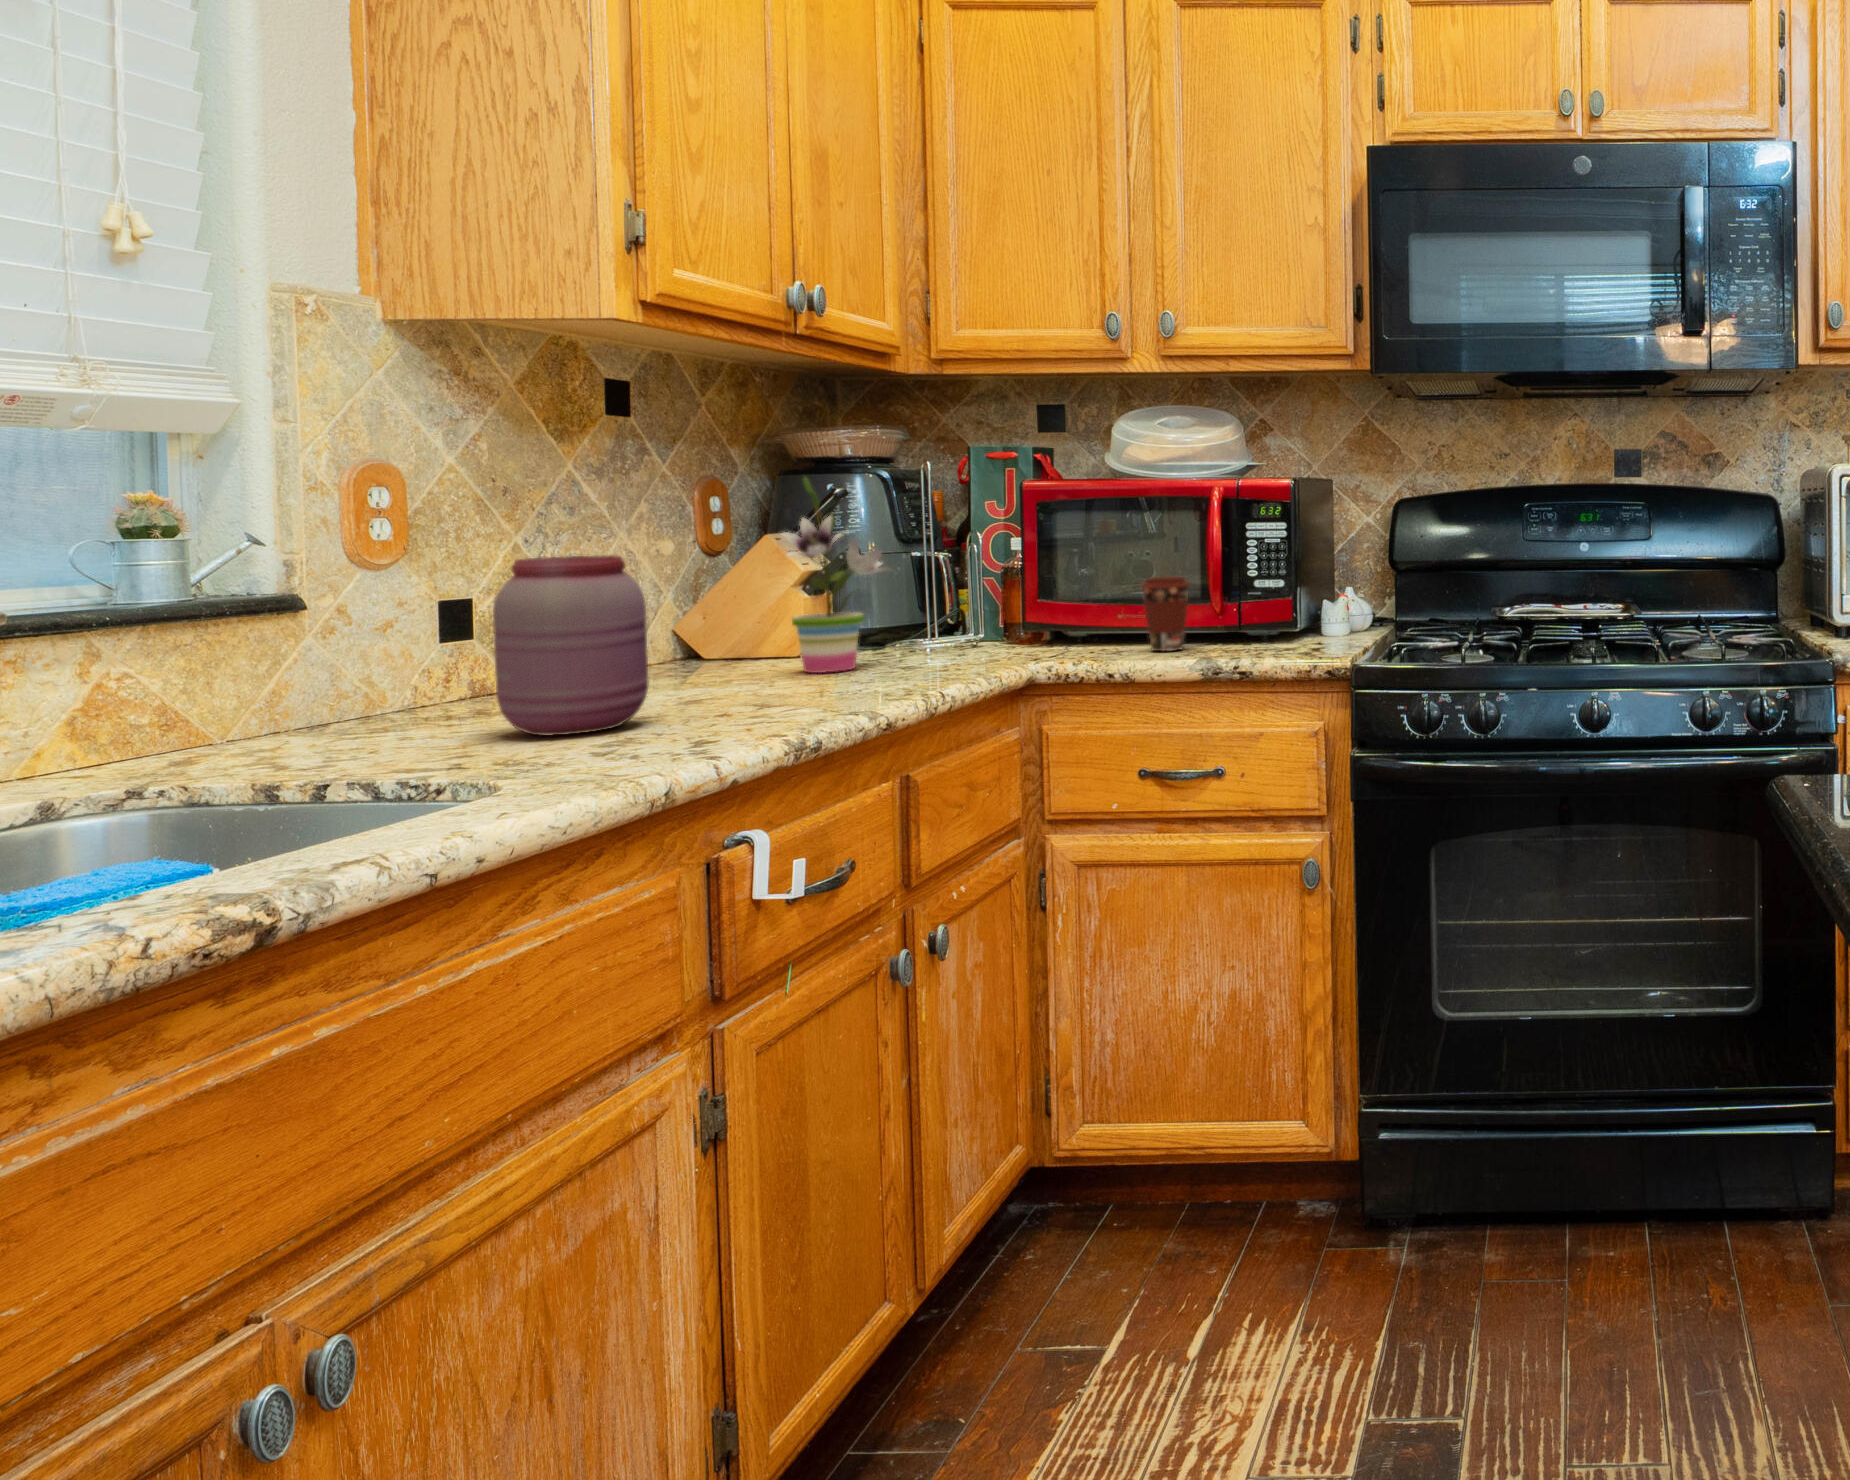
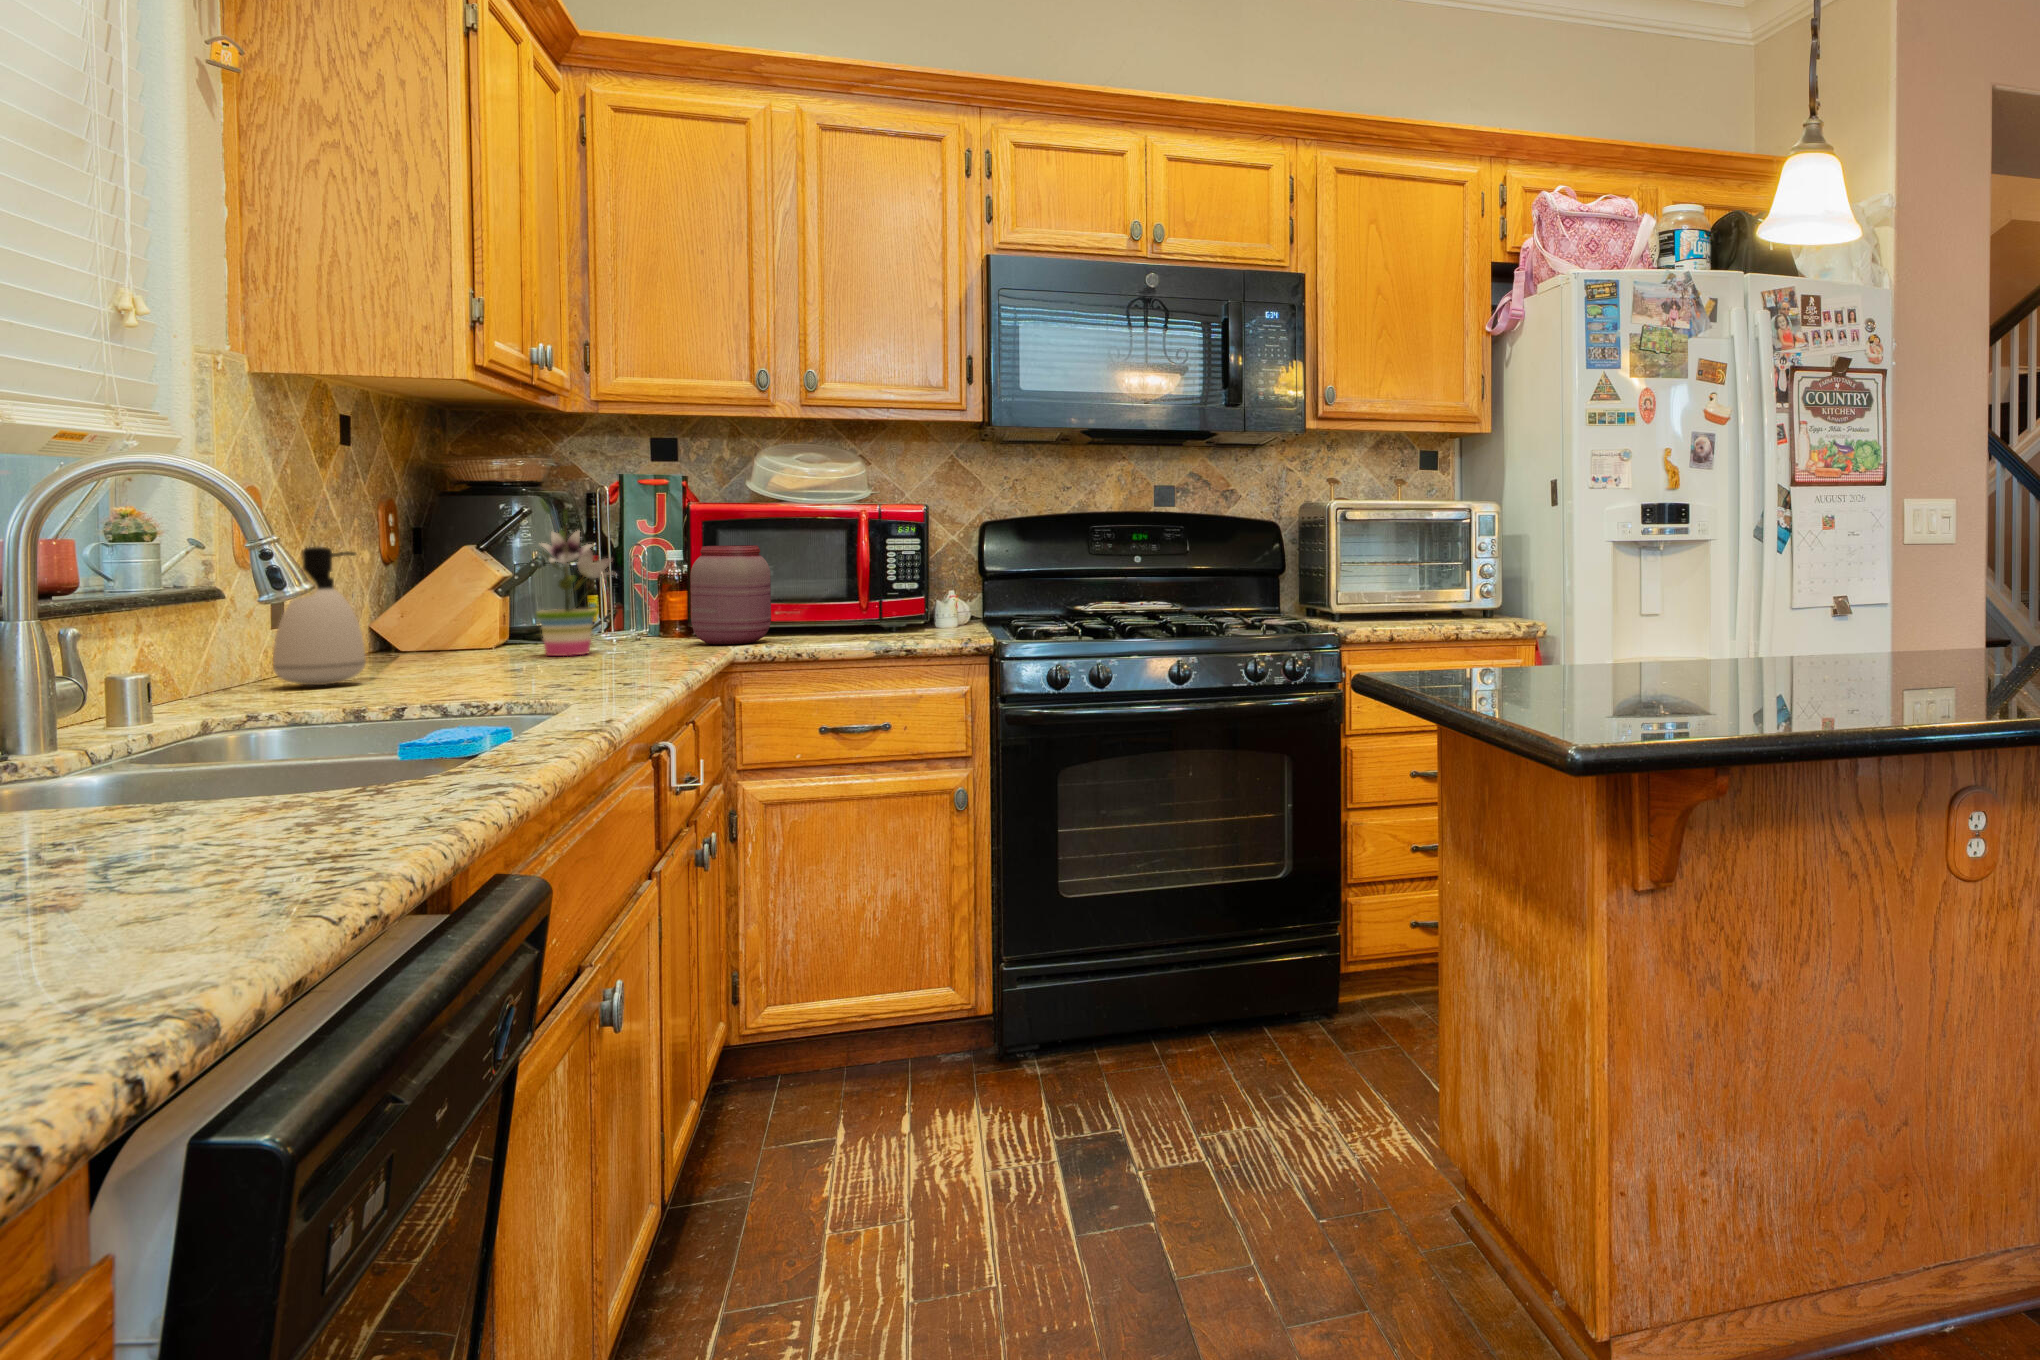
soap dispenser: none [368,543,488,722] -> present [273,547,366,685]
jar: present [493,555,649,735] -> present [691,545,771,644]
coffee cup: present [1141,577,1190,651] -> none [817,581,859,638]

